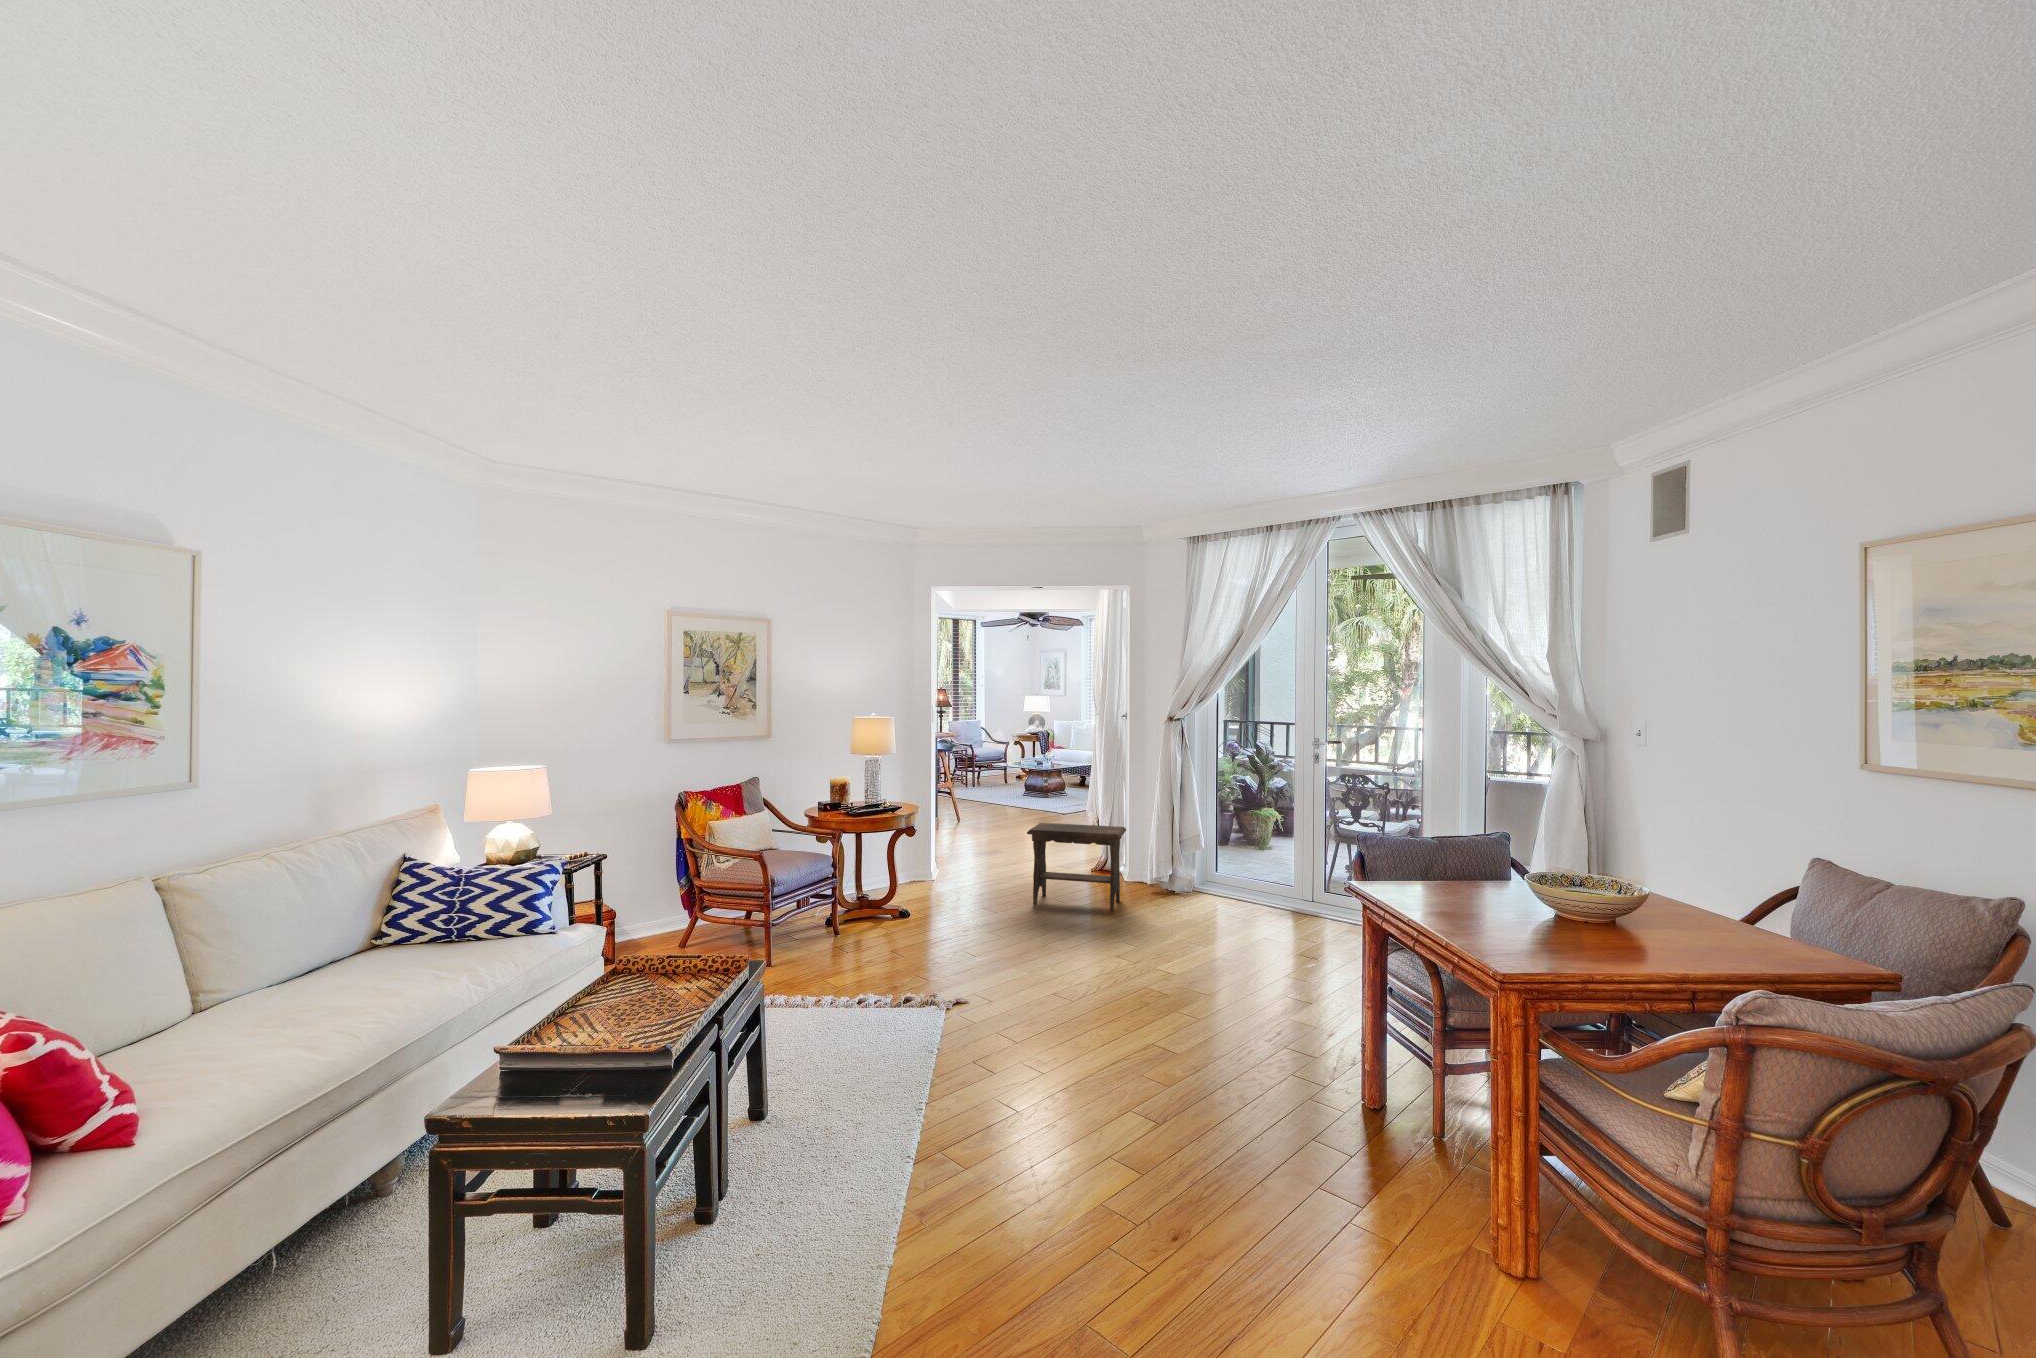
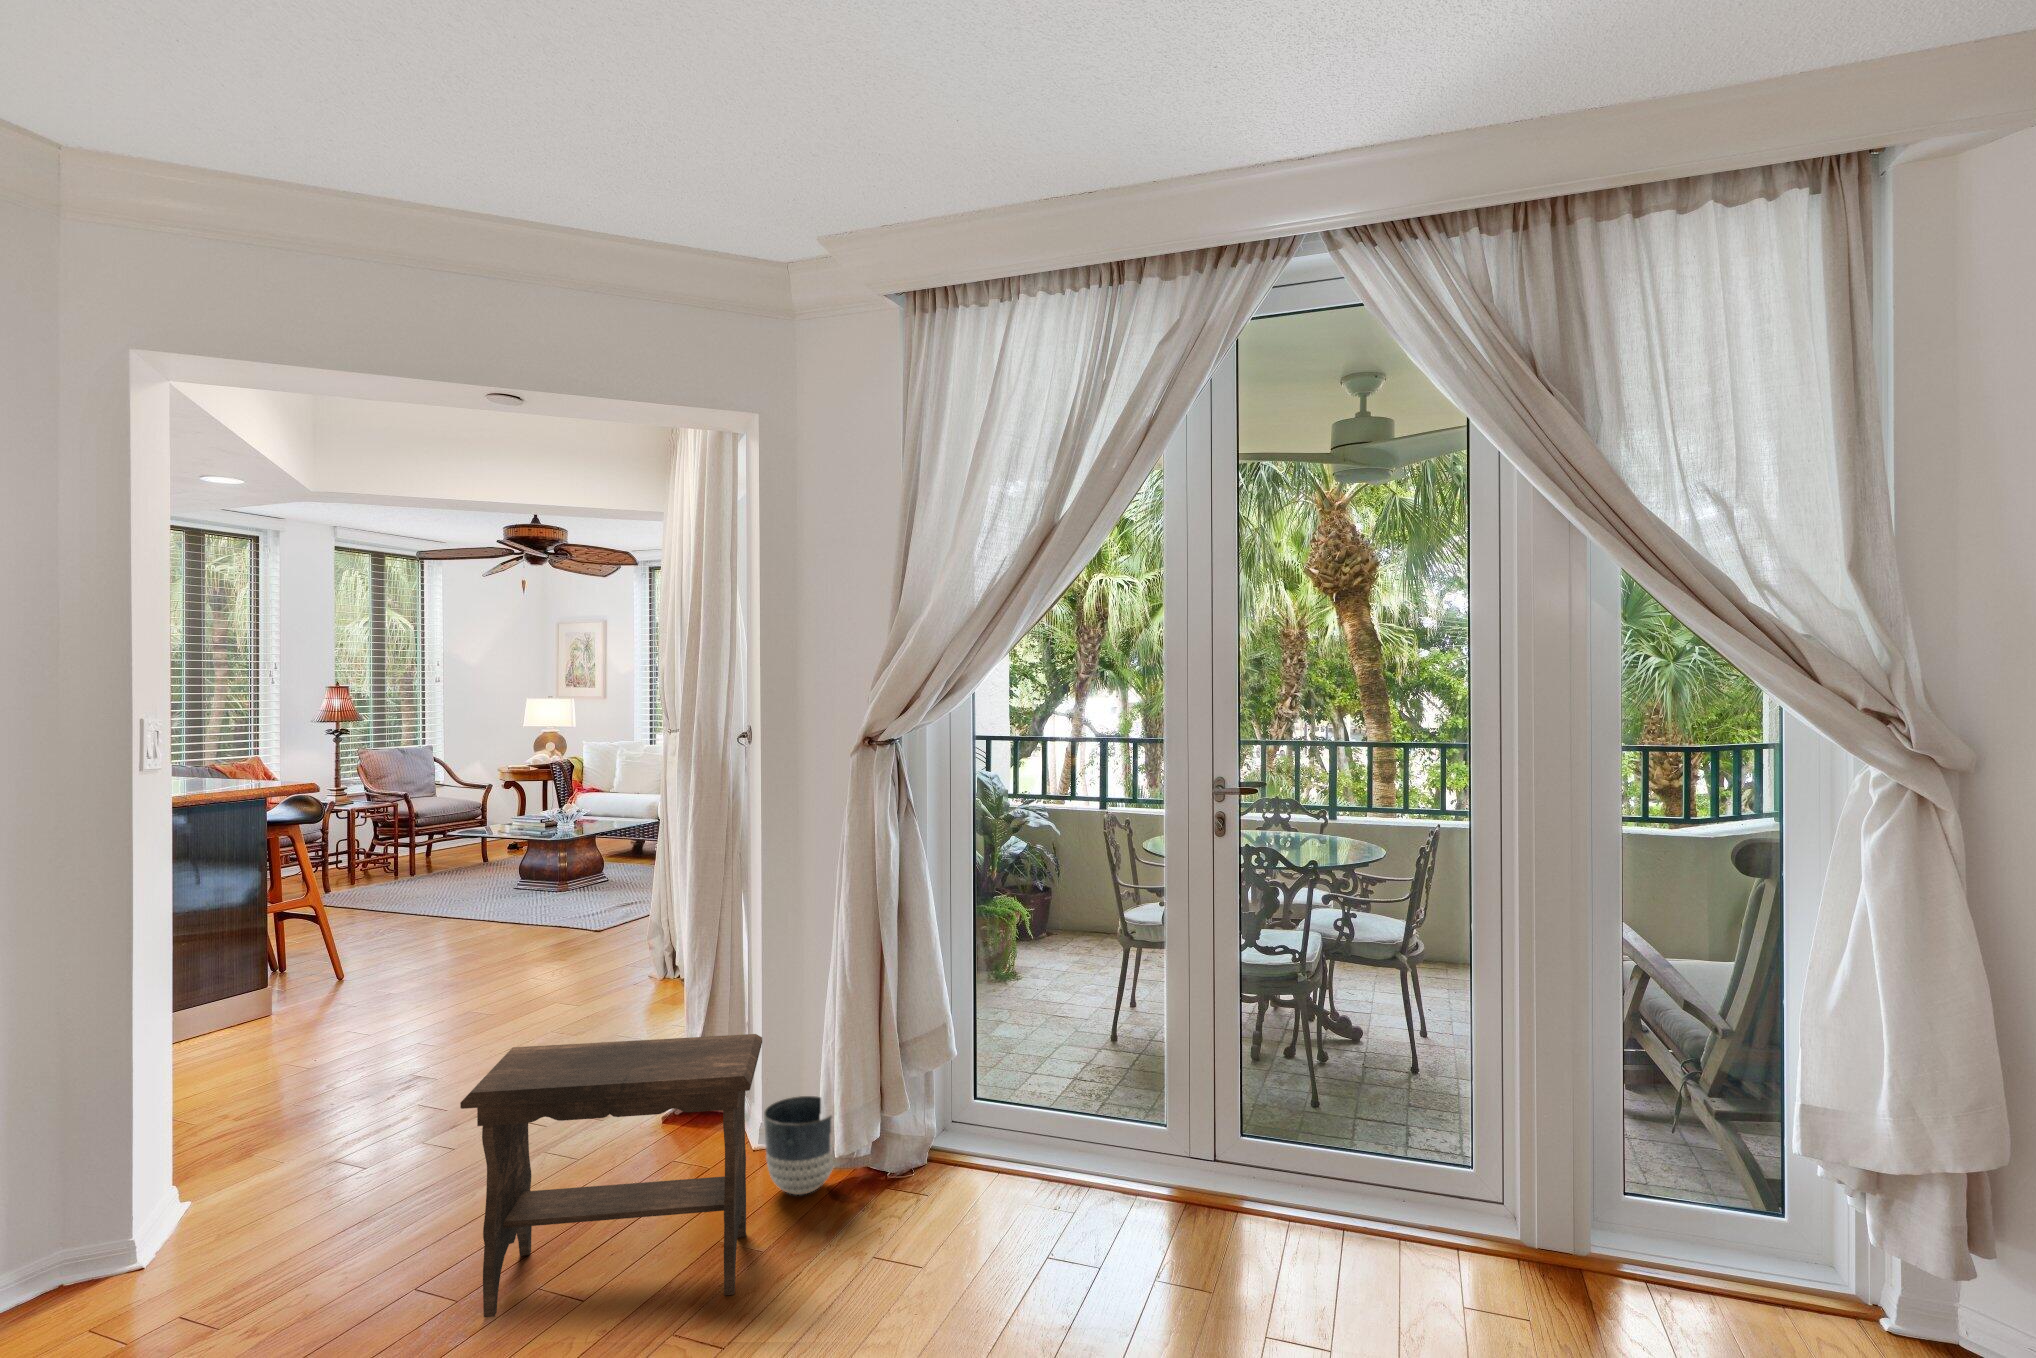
planter: none [1128,860,1157,895] -> present [764,1096,834,1195]

